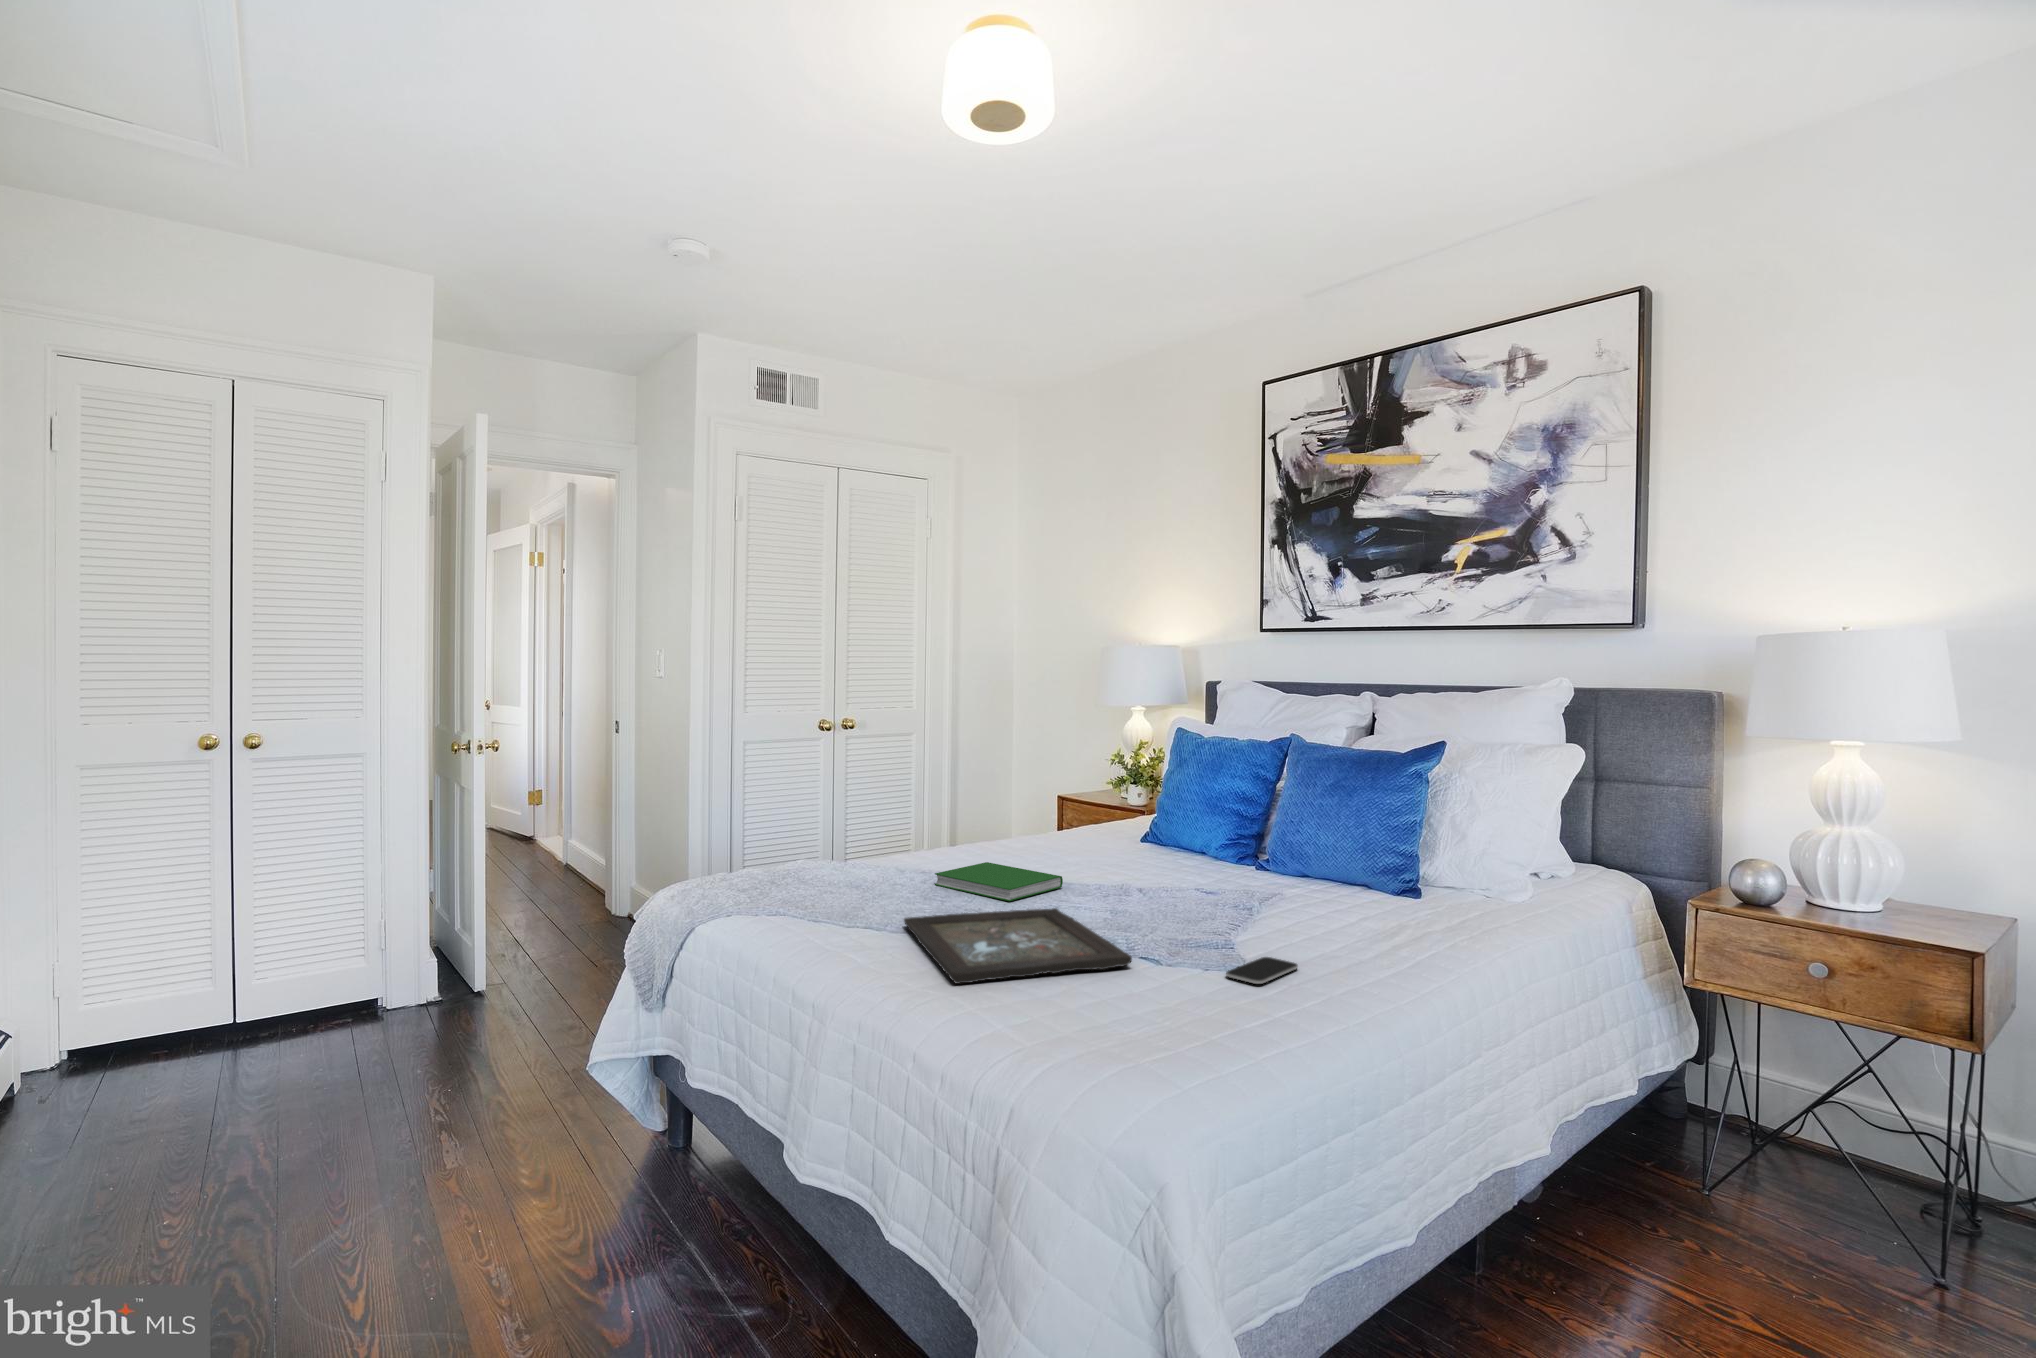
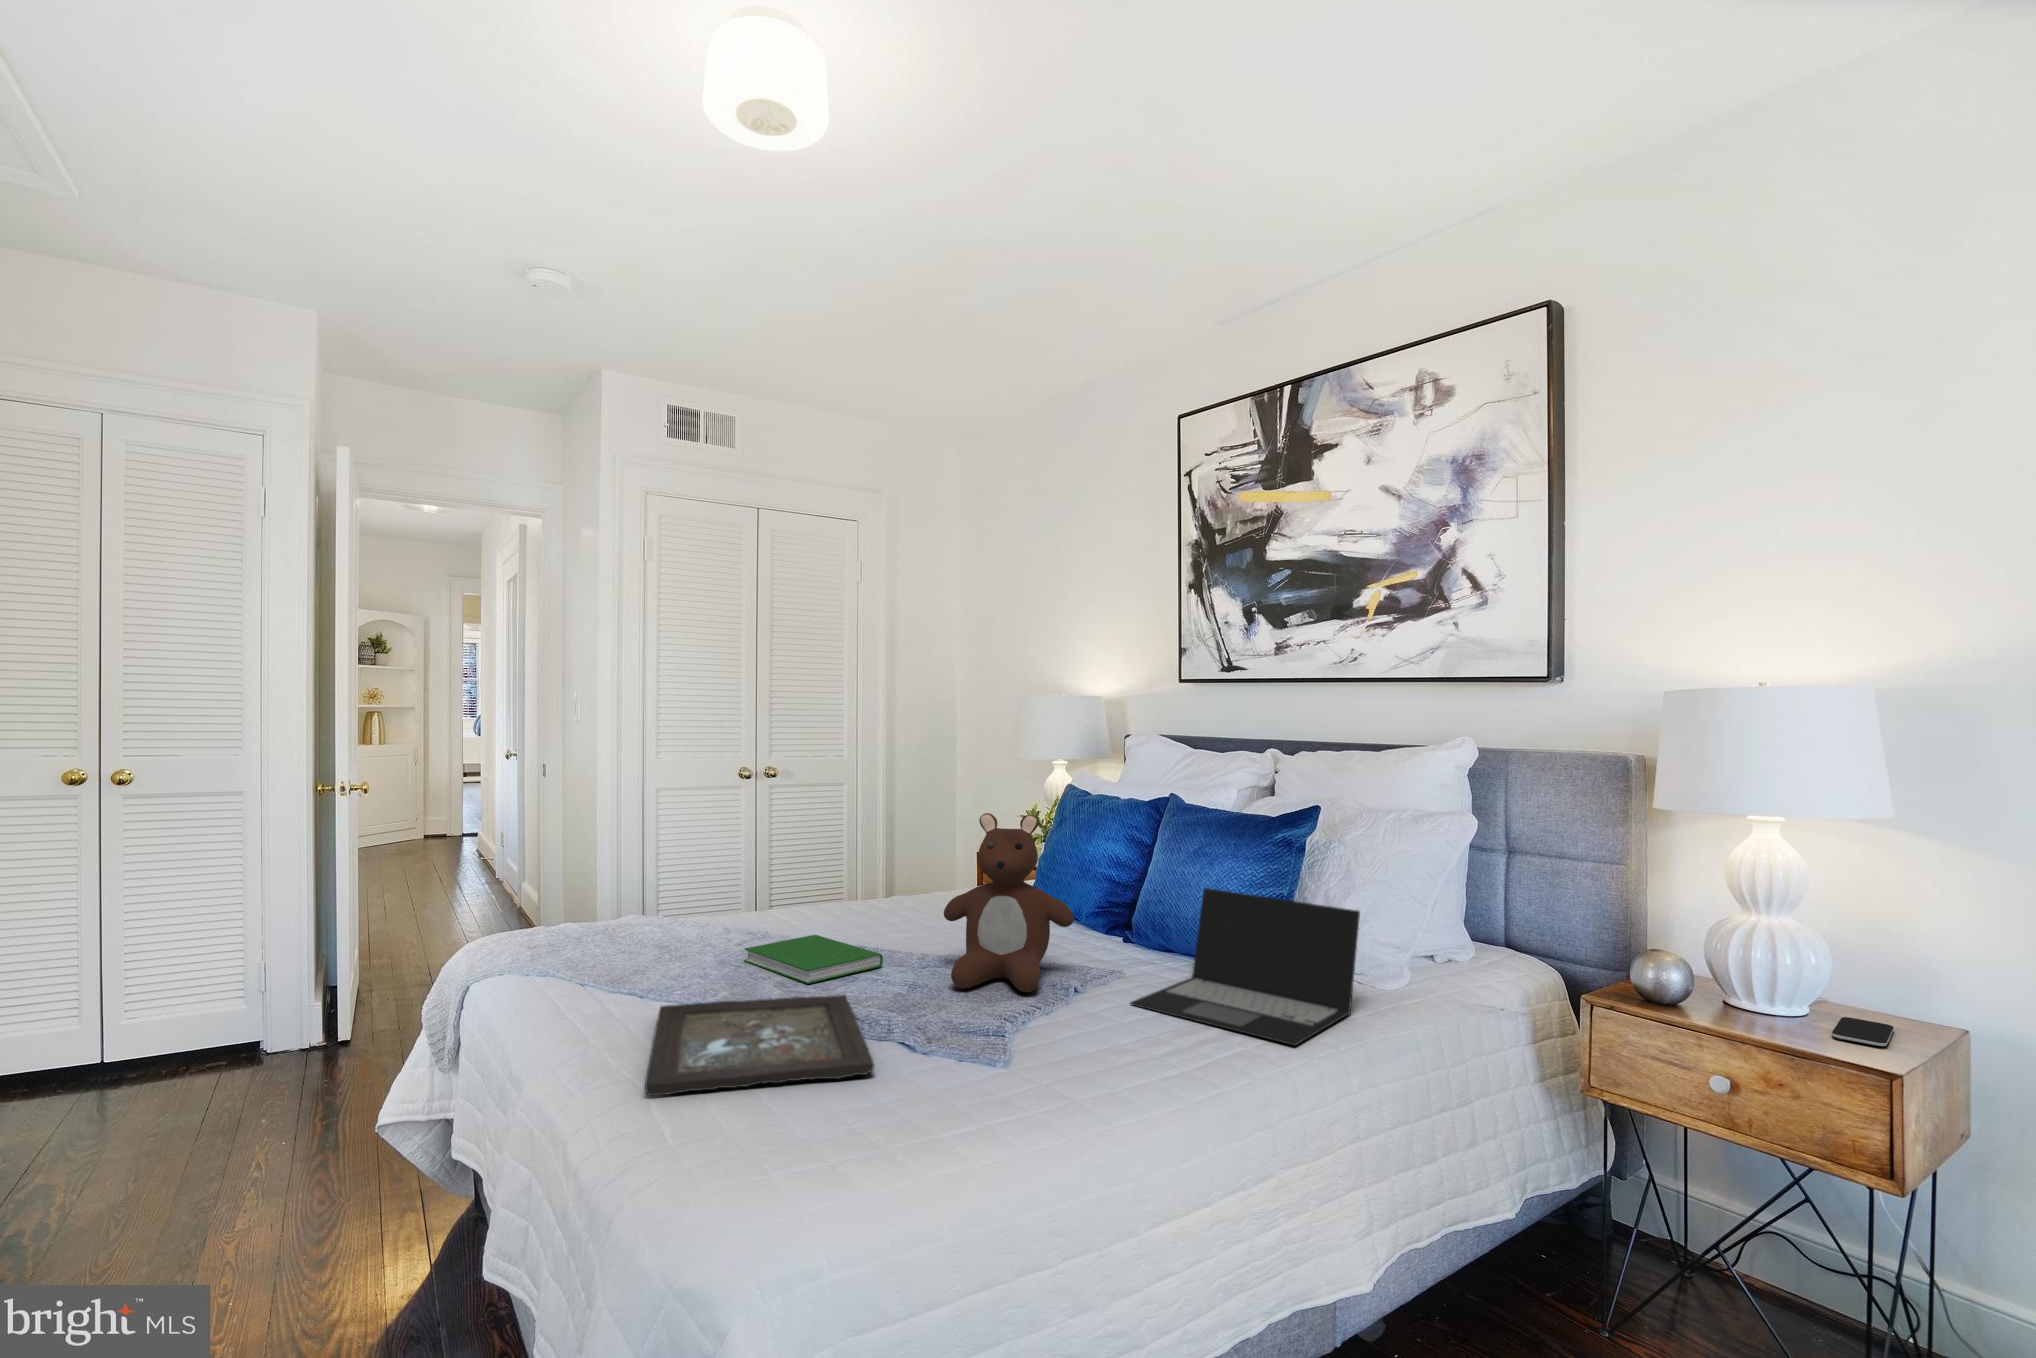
teddy bear: none [1117,749,1238,905] -> present [944,813,1074,992]
laptop: none [1303,814,1503,941] -> present [1130,888,1360,1046]
smartphone: present [1226,957,1298,984] -> present [1832,1017,1894,1047]

